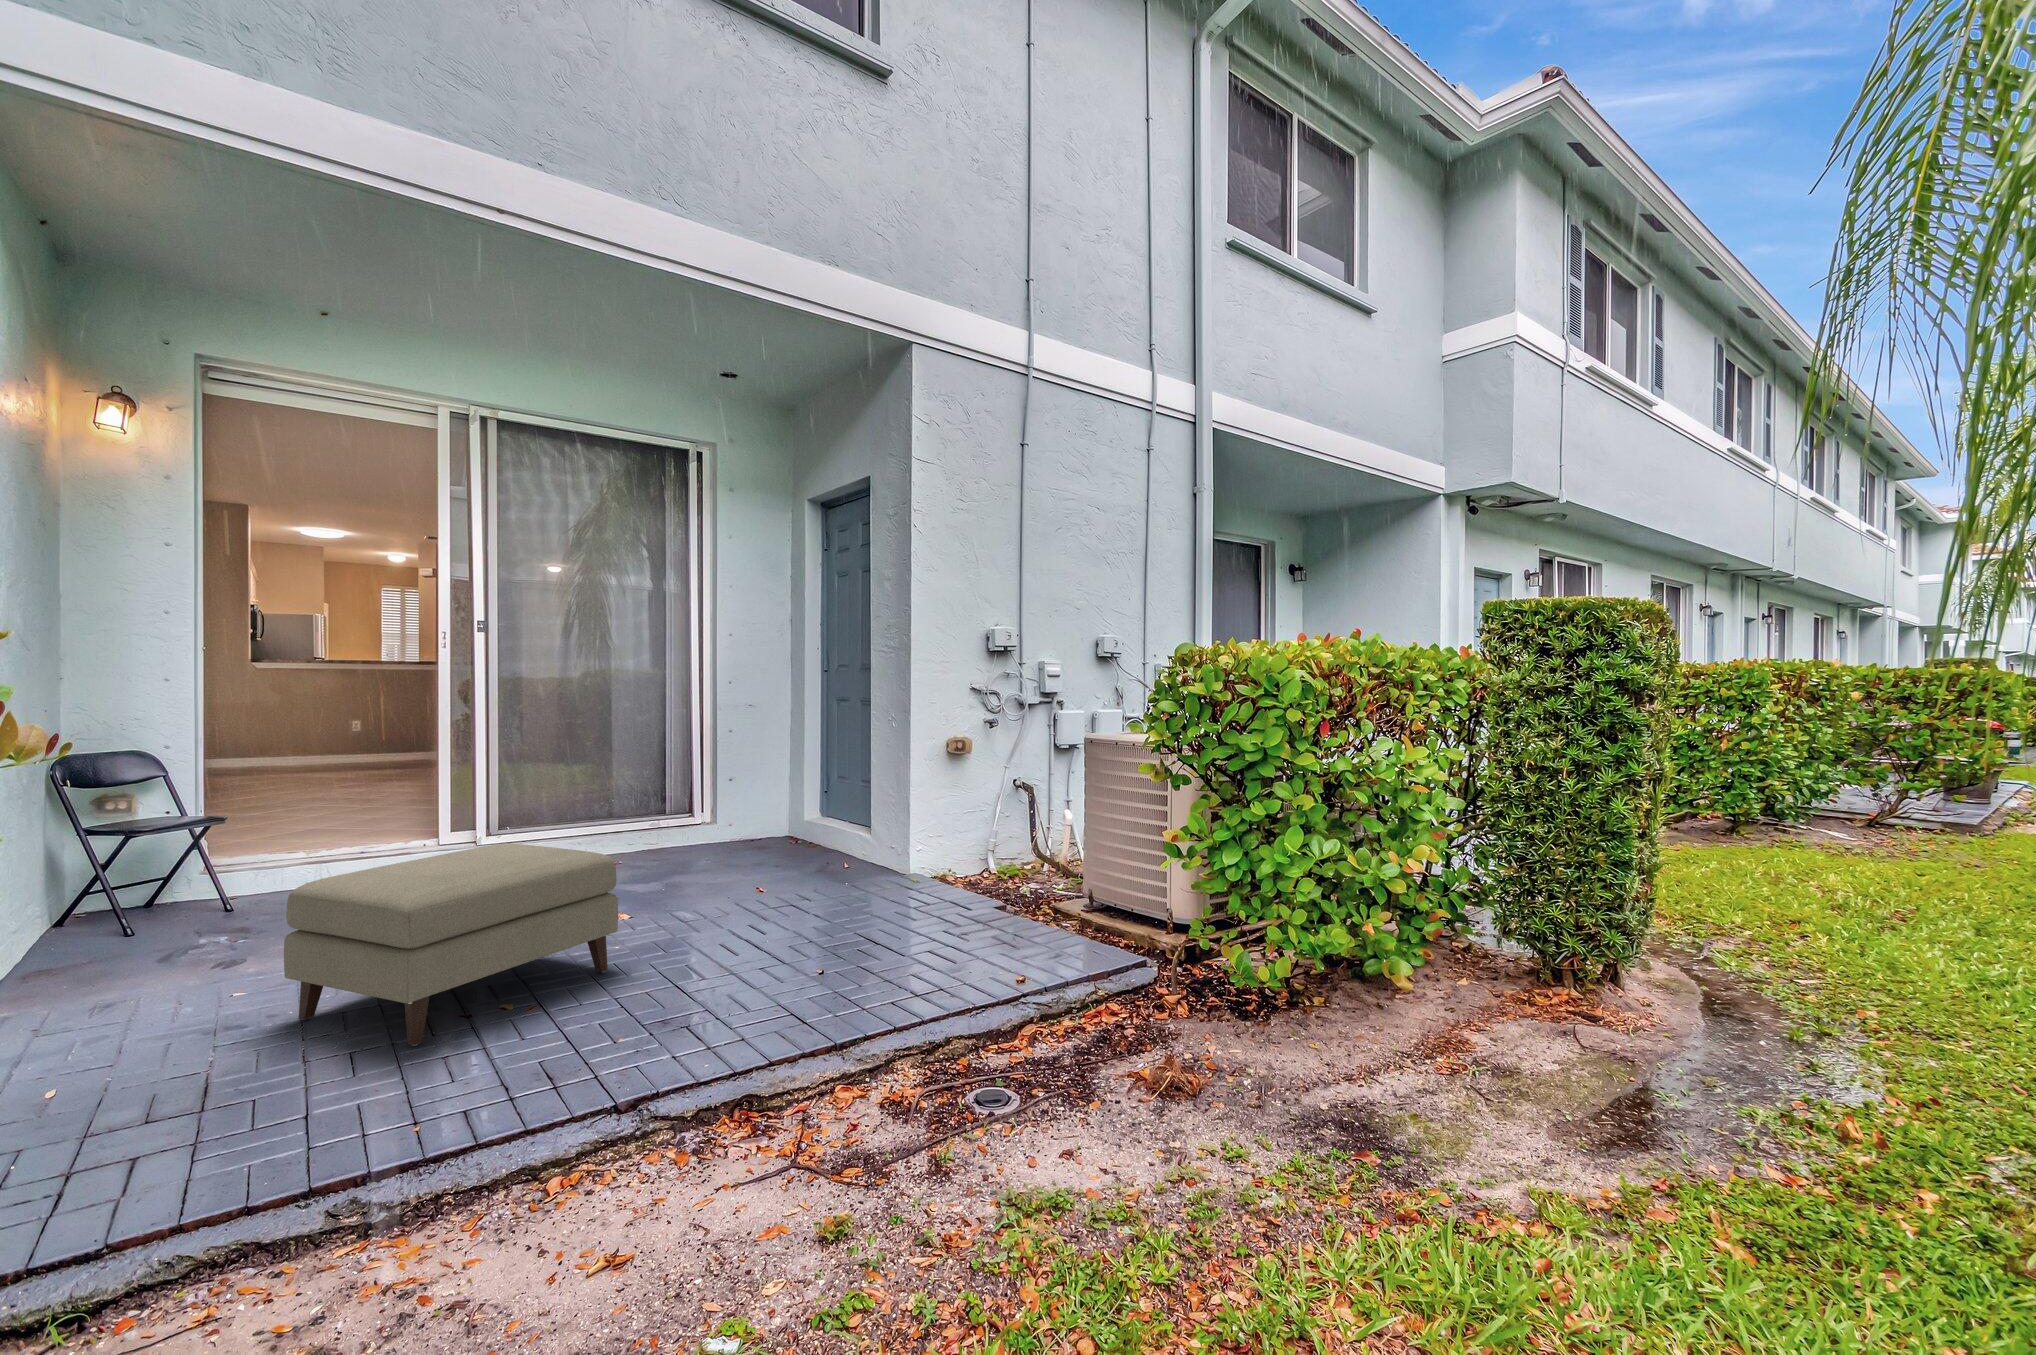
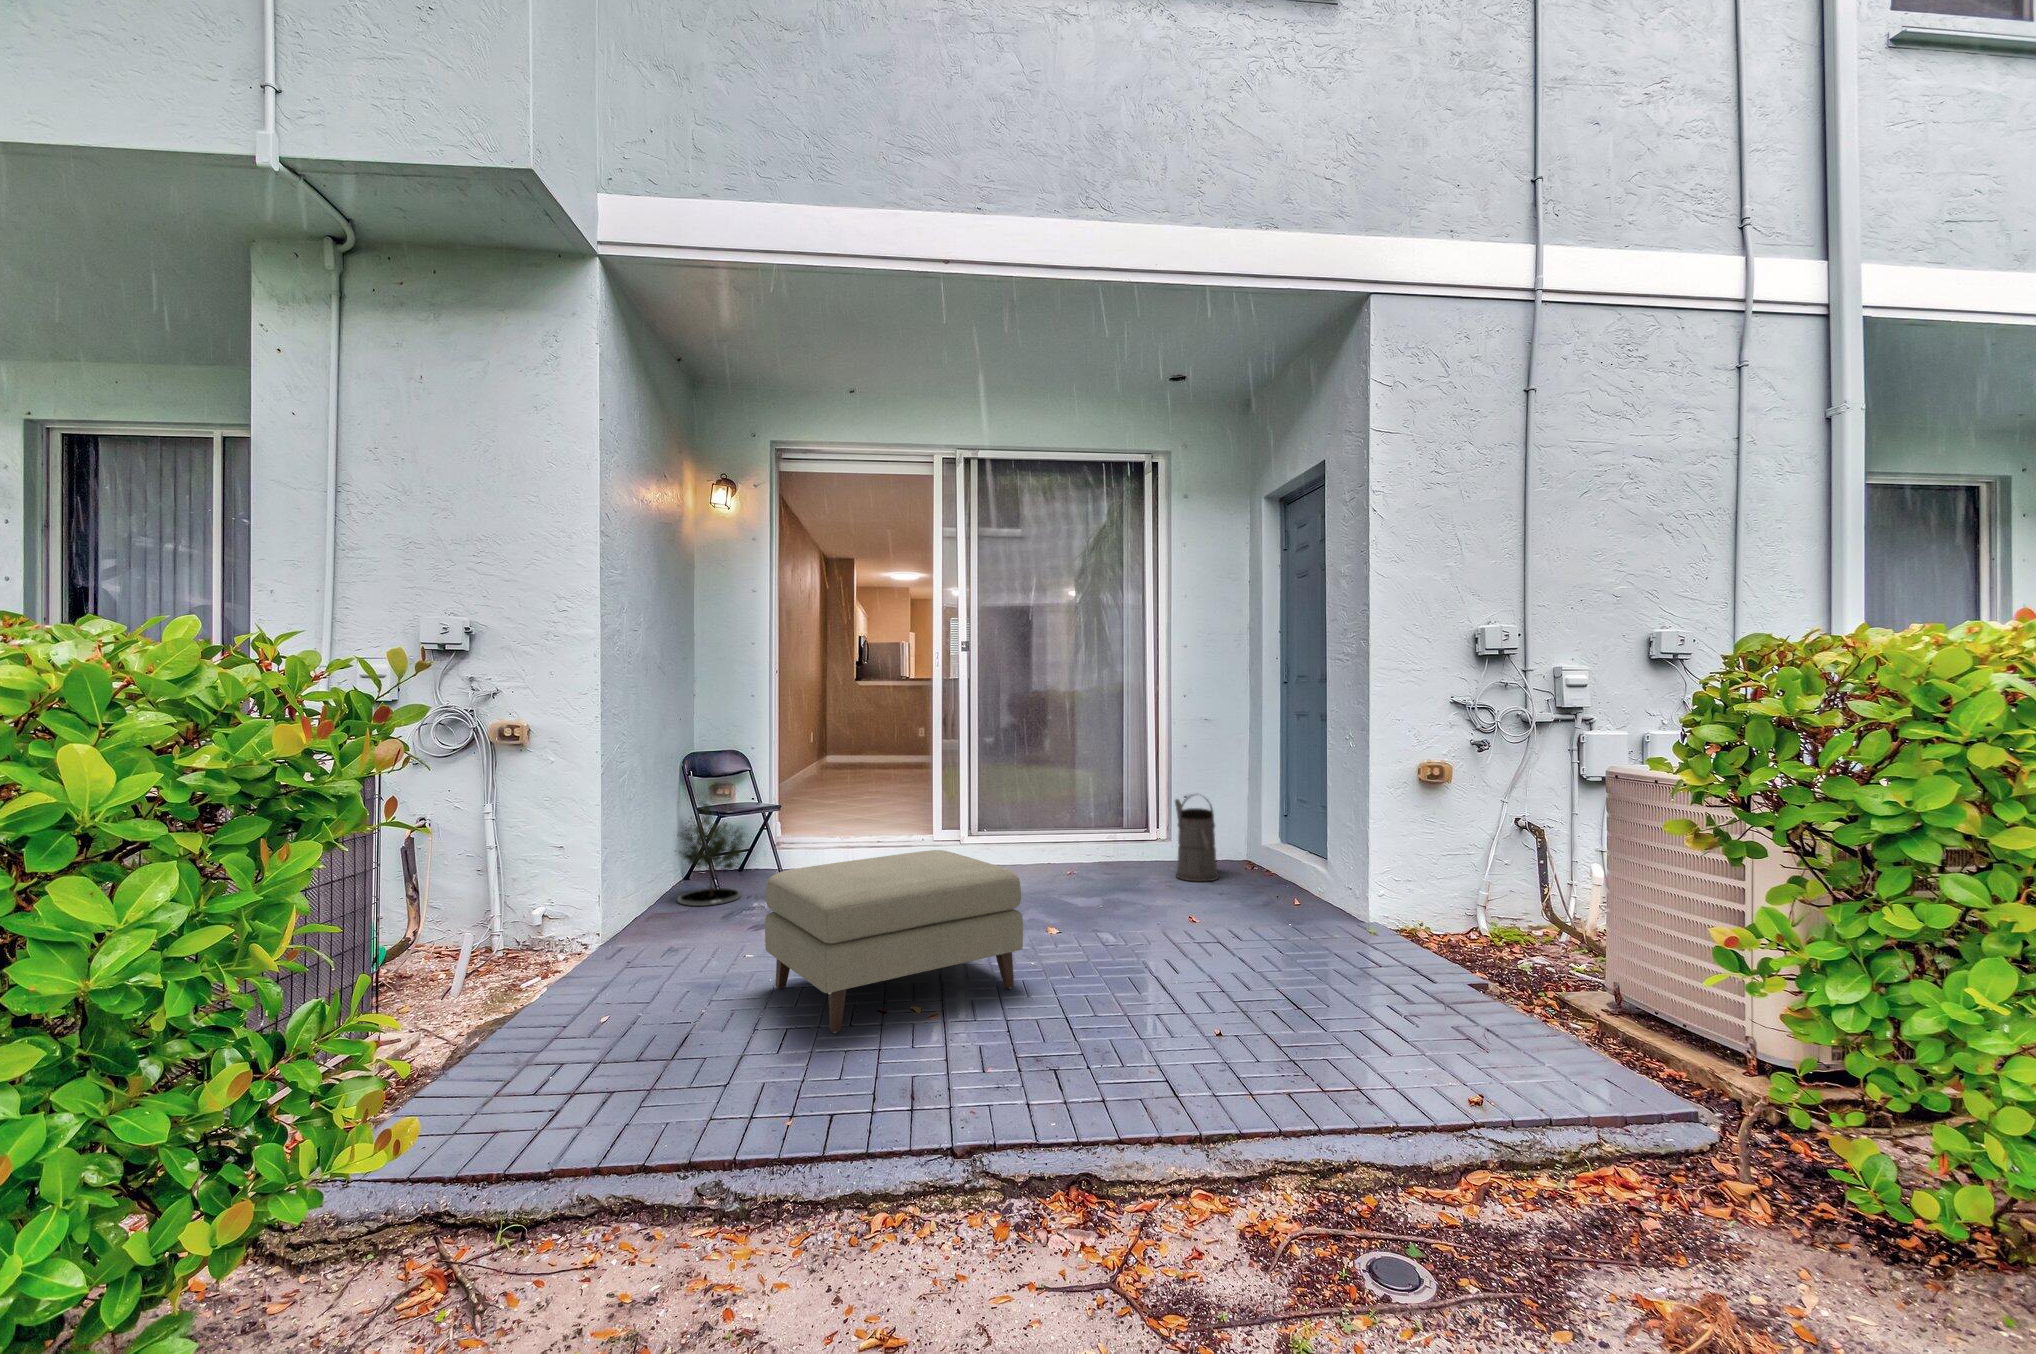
watering can: none [723,775,771,858] -> present [1175,795,1219,881]
potted tree: none [41,799,181,956] -> present [677,793,749,906]

